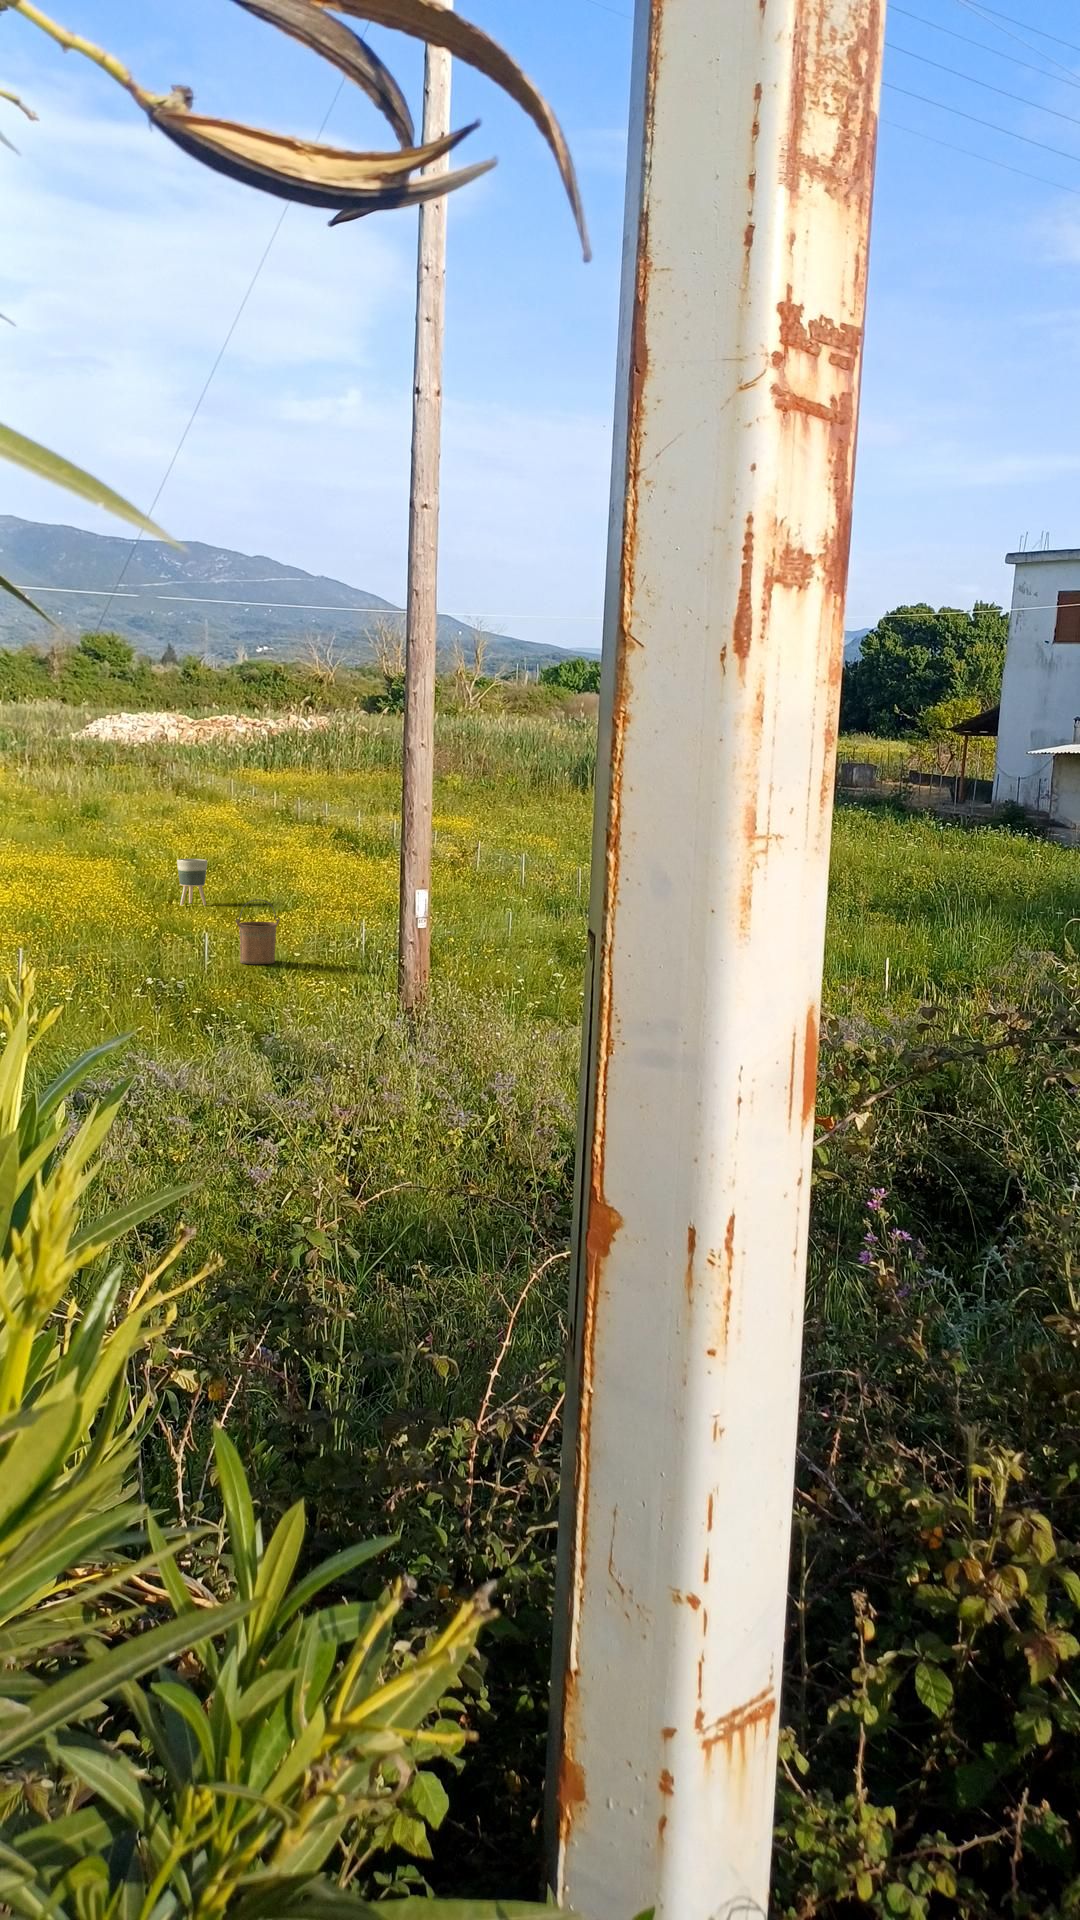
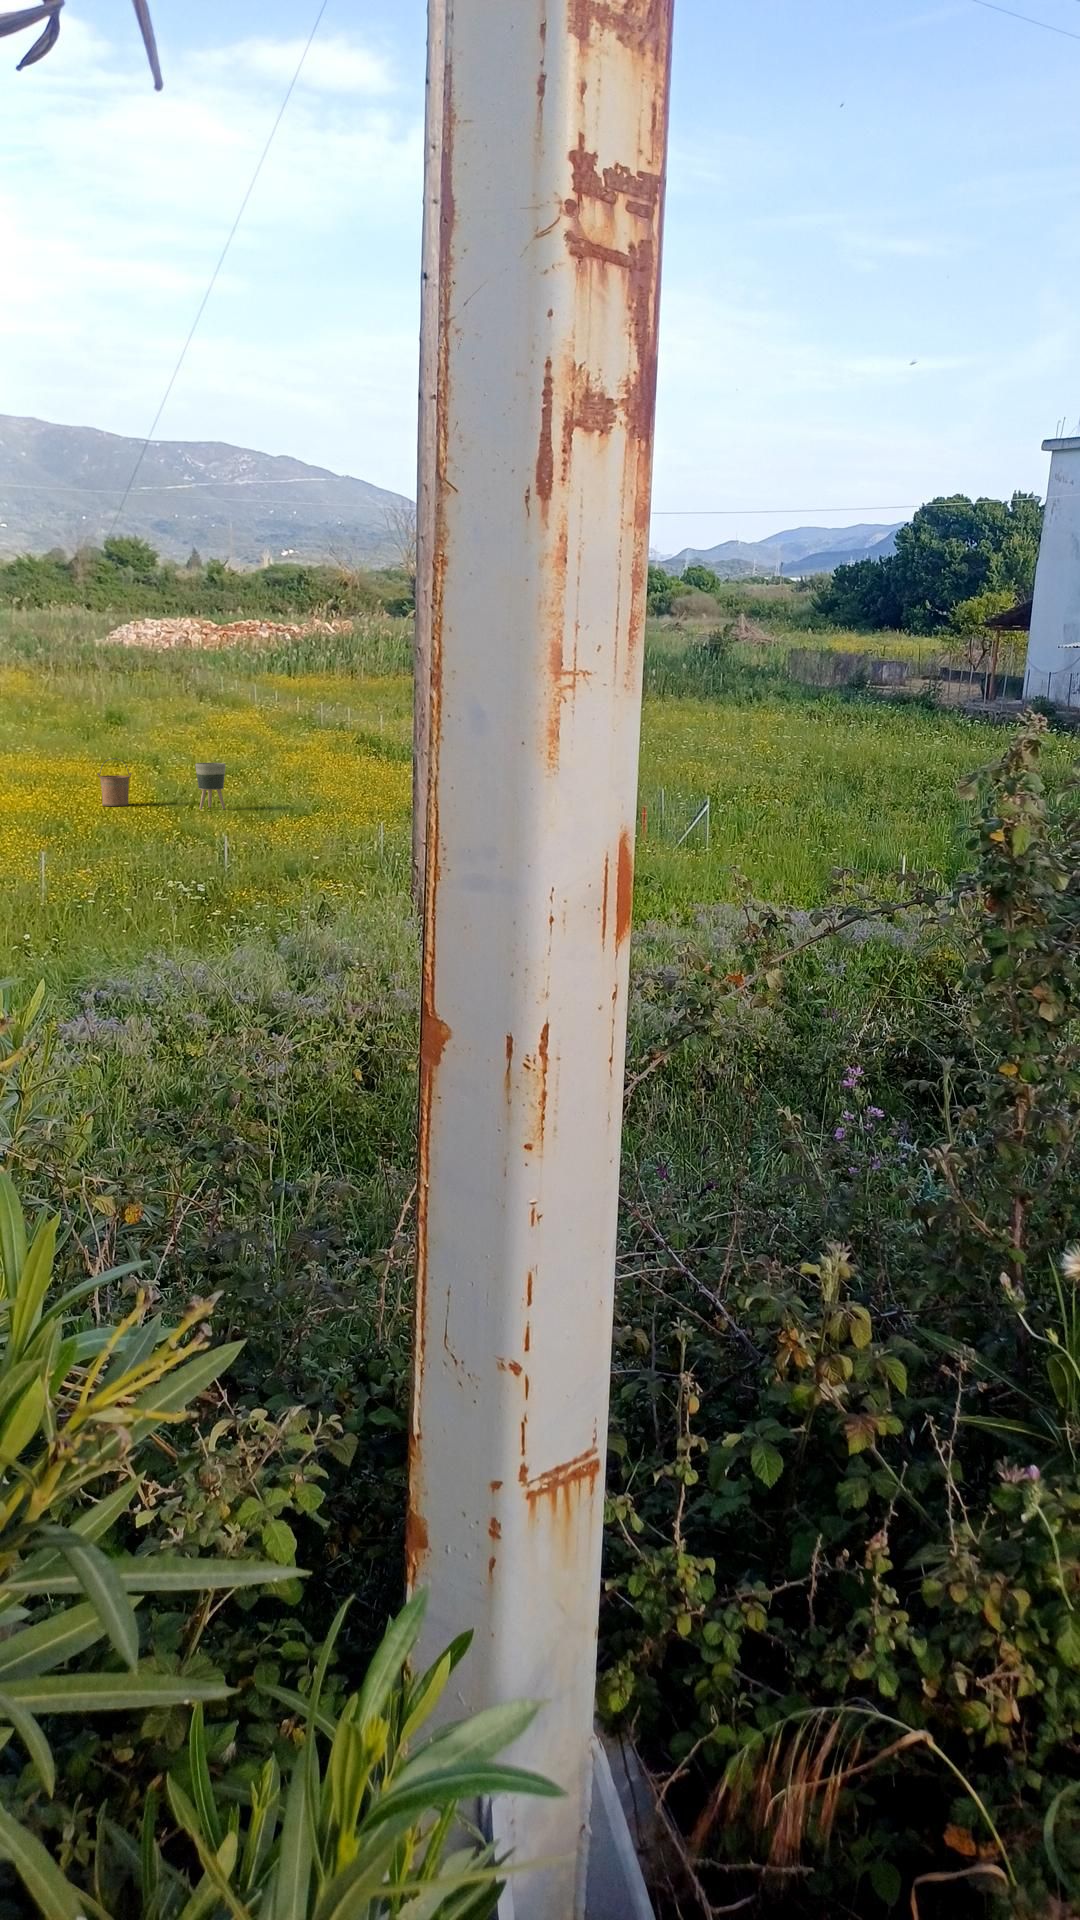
bucket: present [236,899,280,964] -> present [97,758,131,806]

